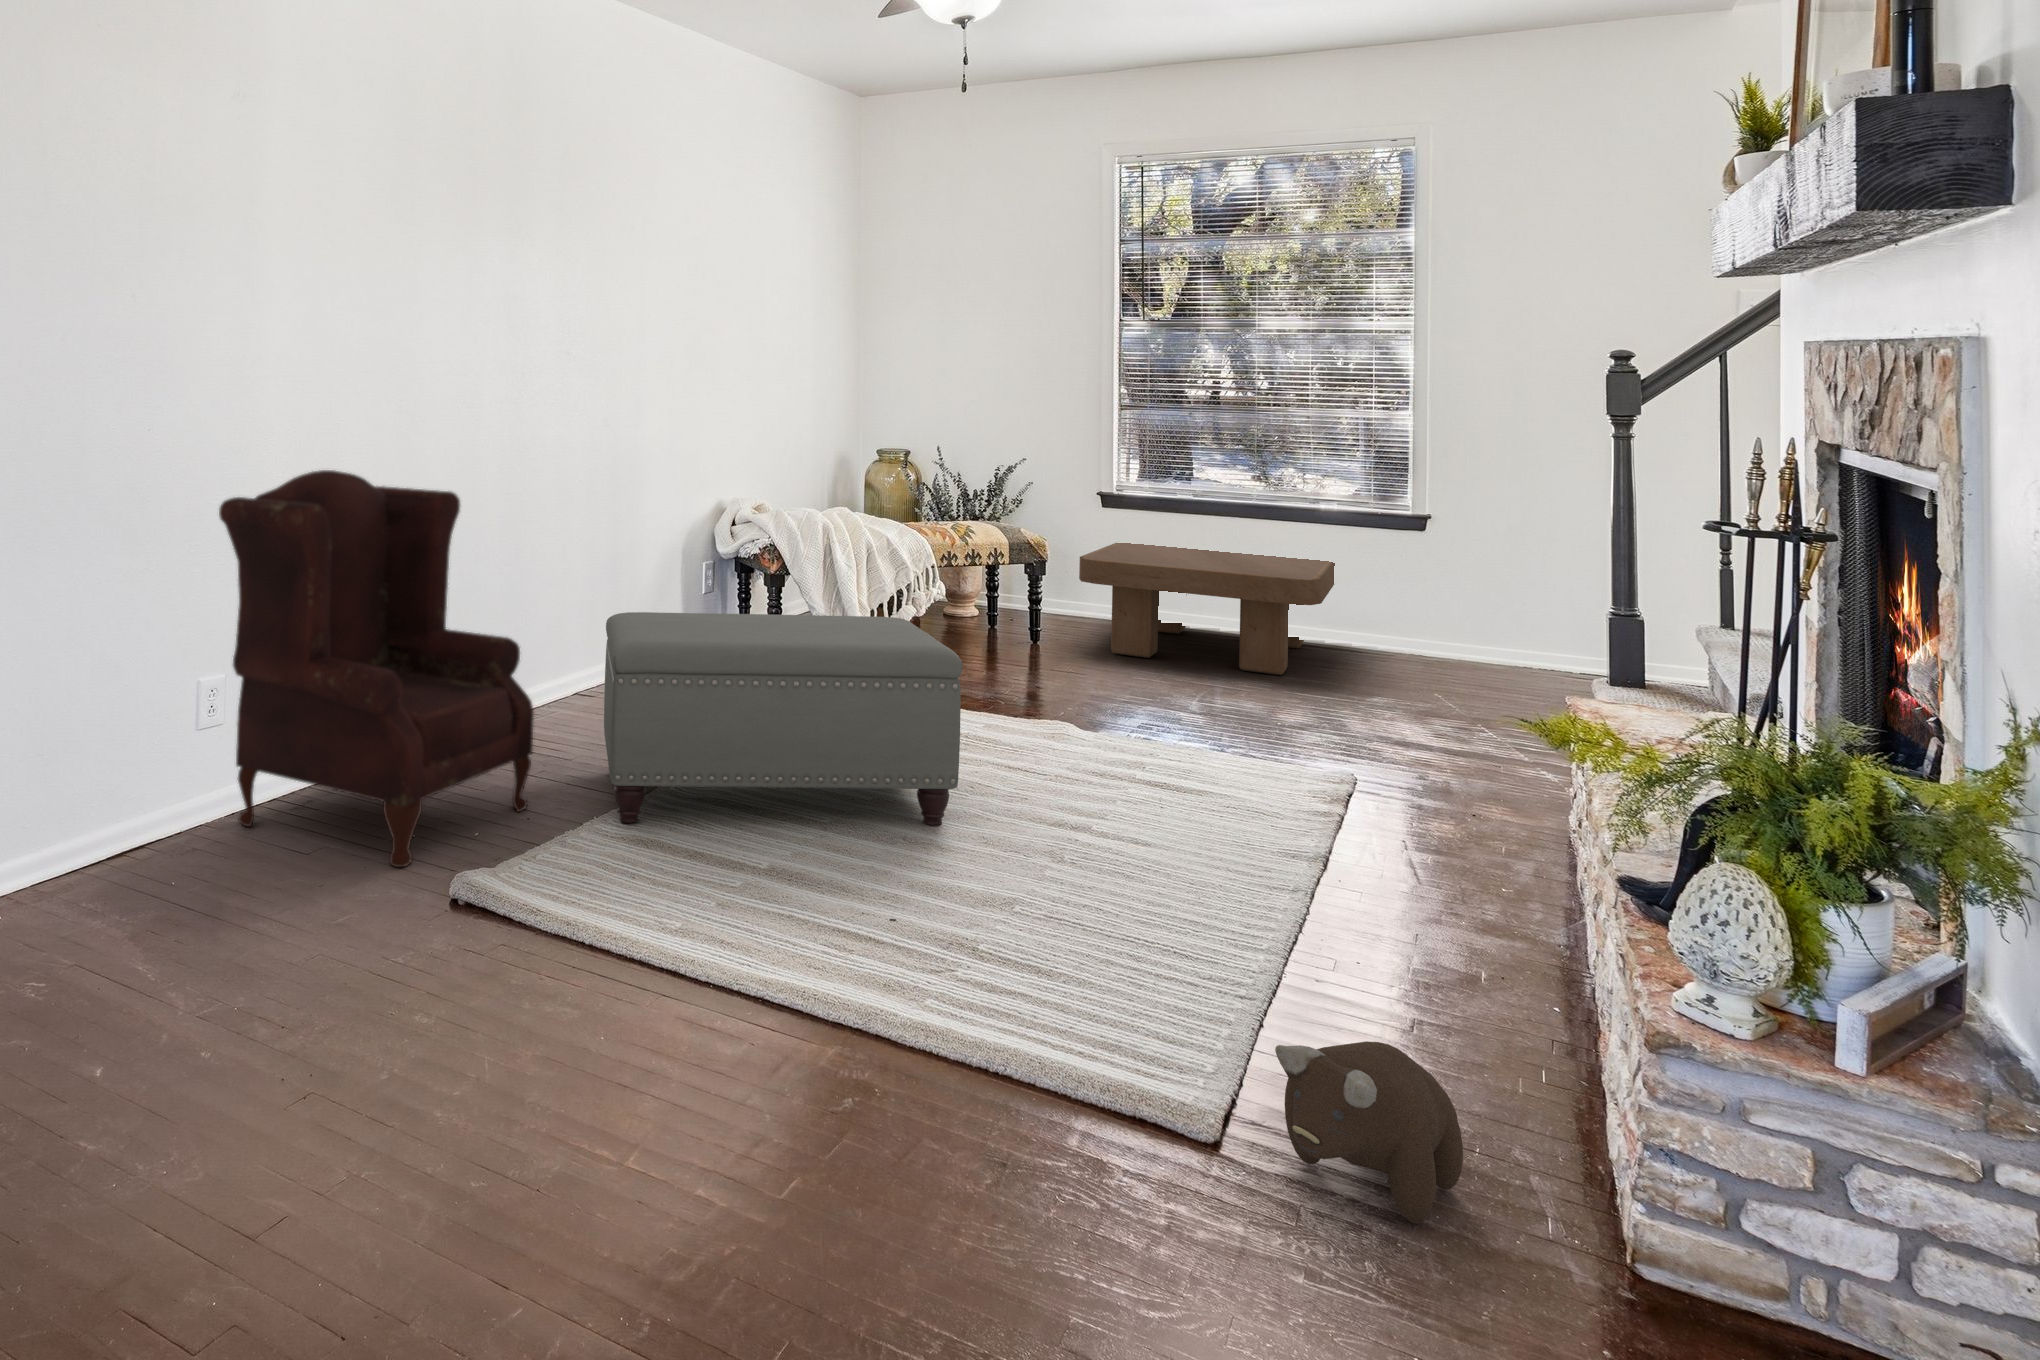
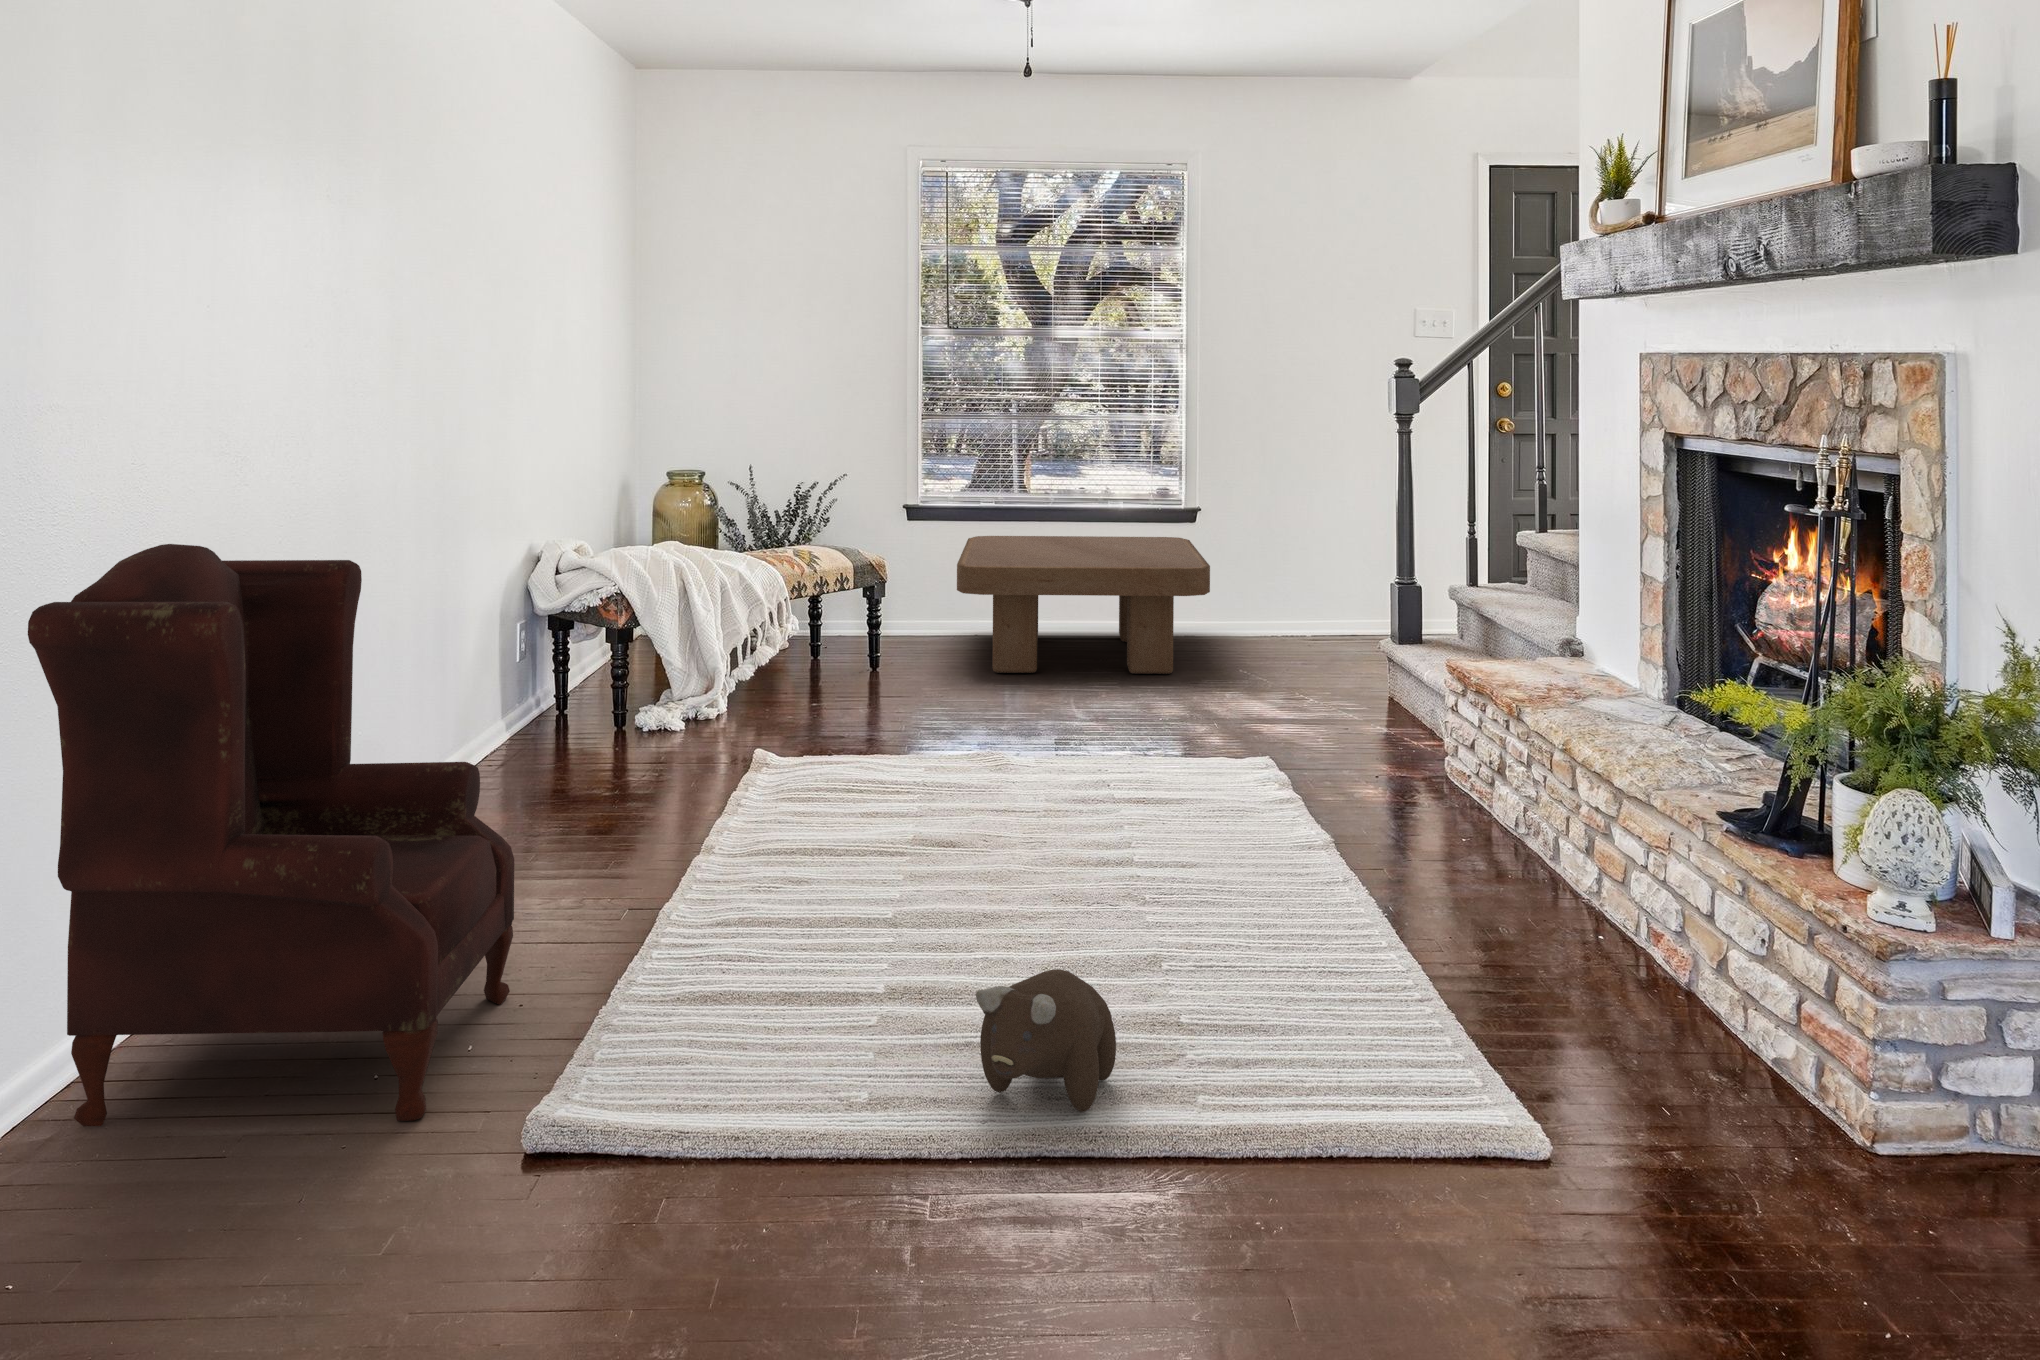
ottoman: present [604,612,963,826] -> none [554,665,1039,985]
plush toy: present [1275,1041,1463,1224] -> present [976,969,1116,1112]

